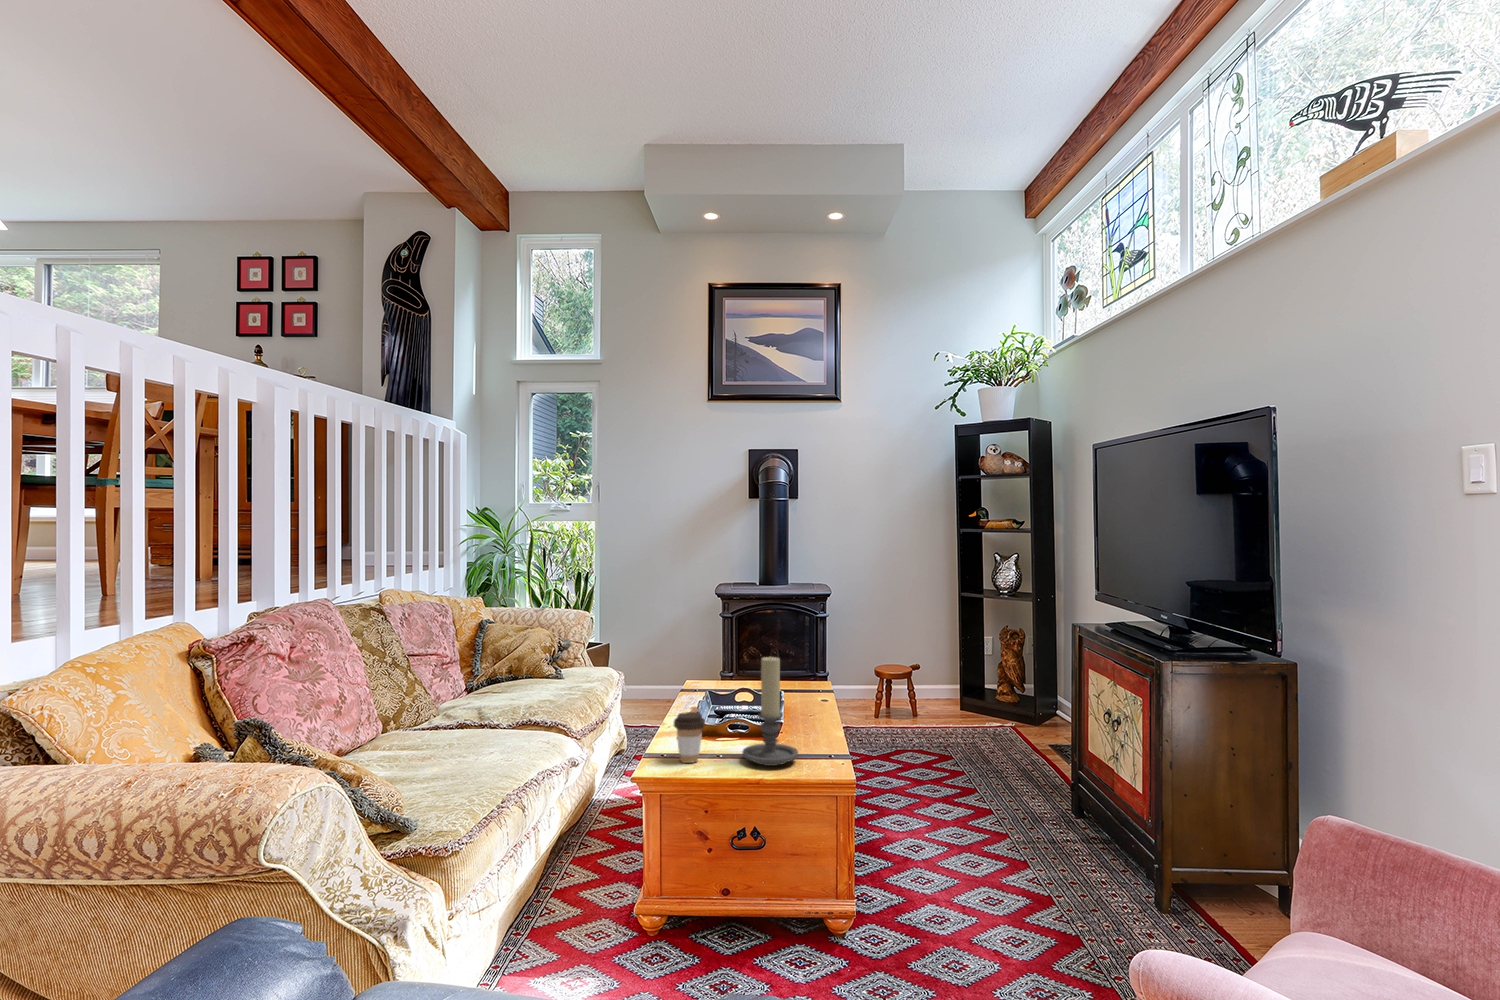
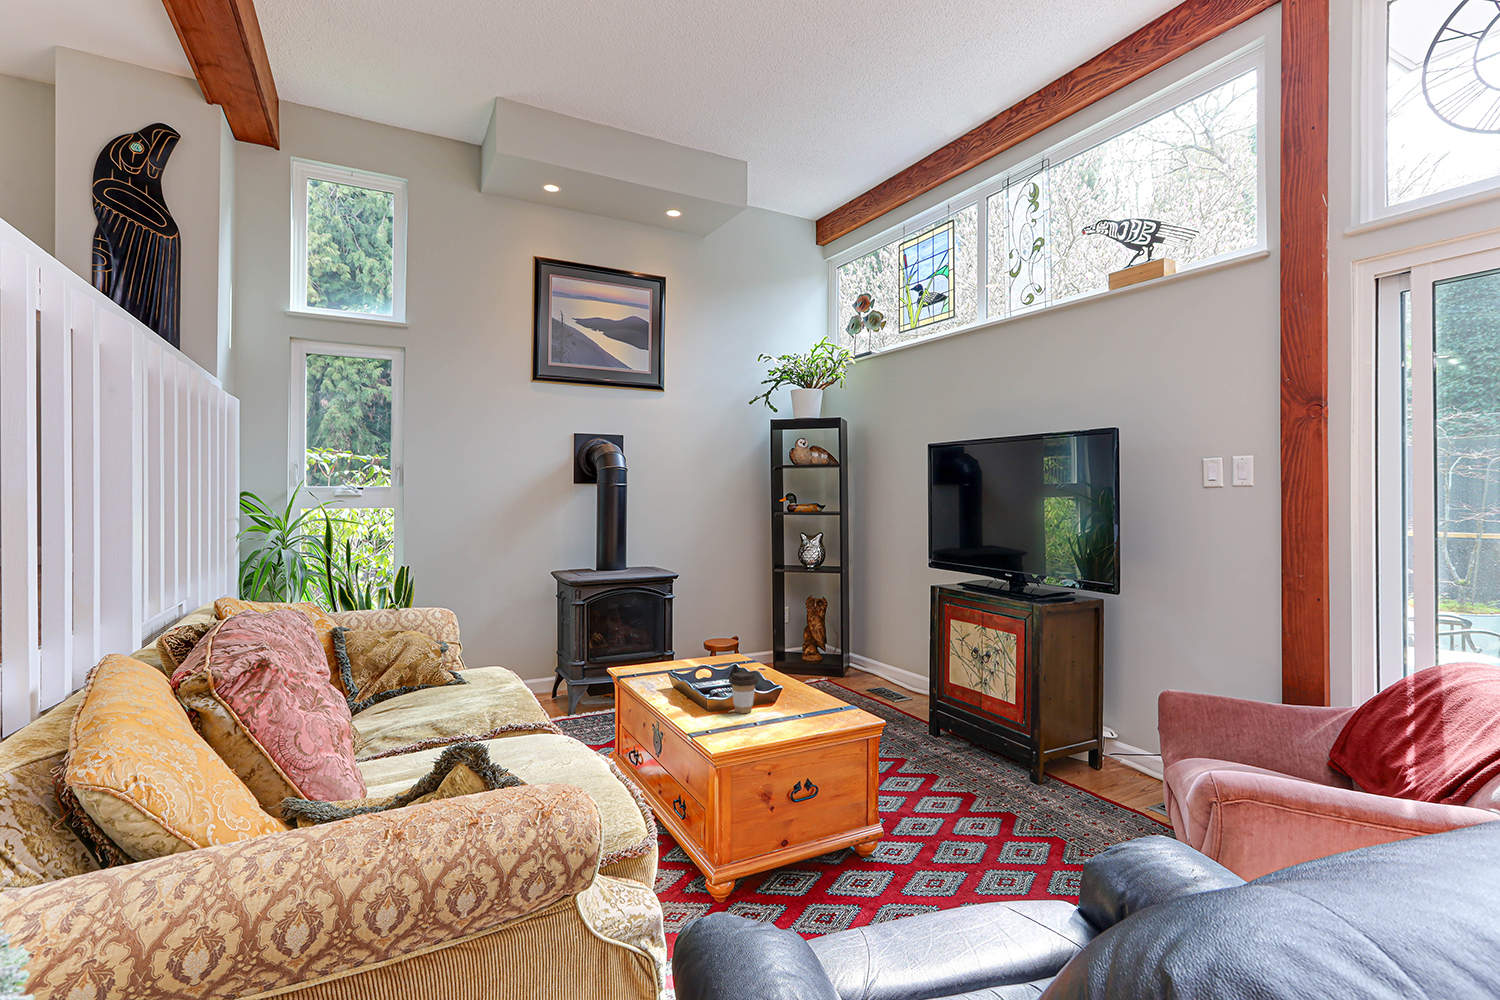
candle holder: present [742,657,798,766] -> none [778,621,823,708]

